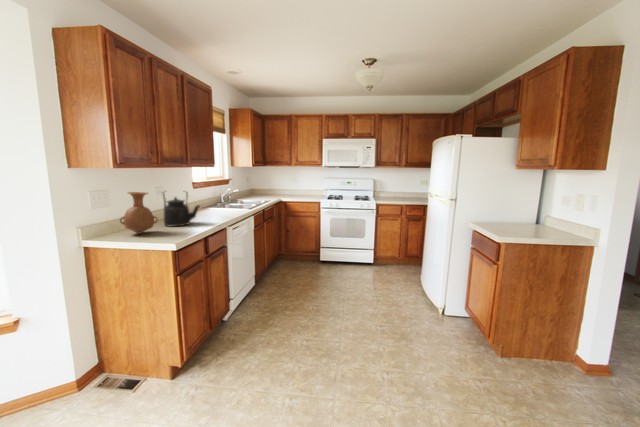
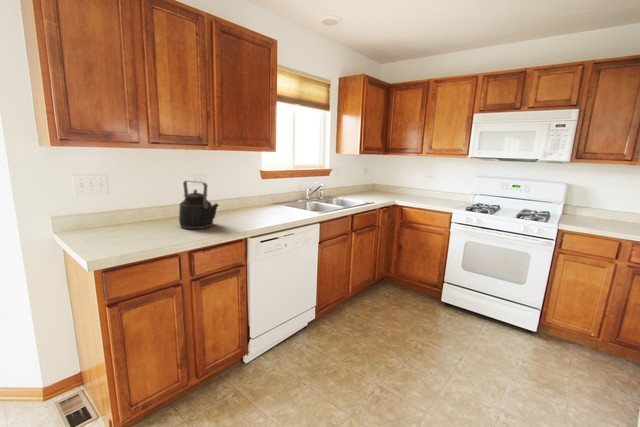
vase: present [120,192,158,234] -> none [110,180,151,234]

